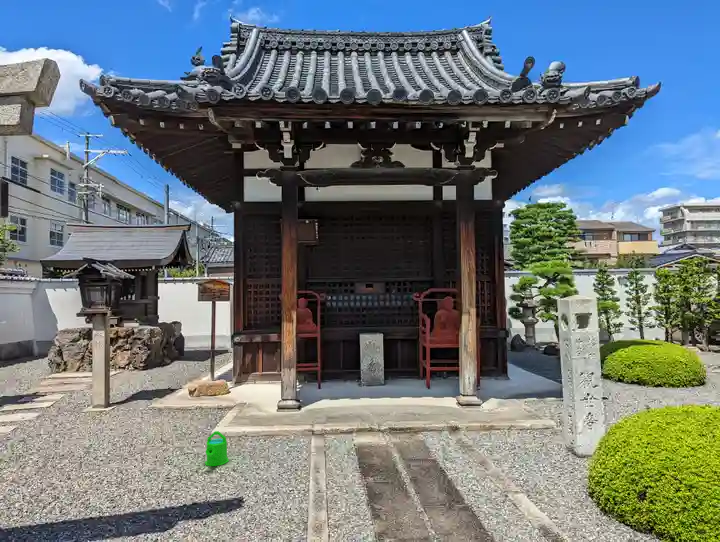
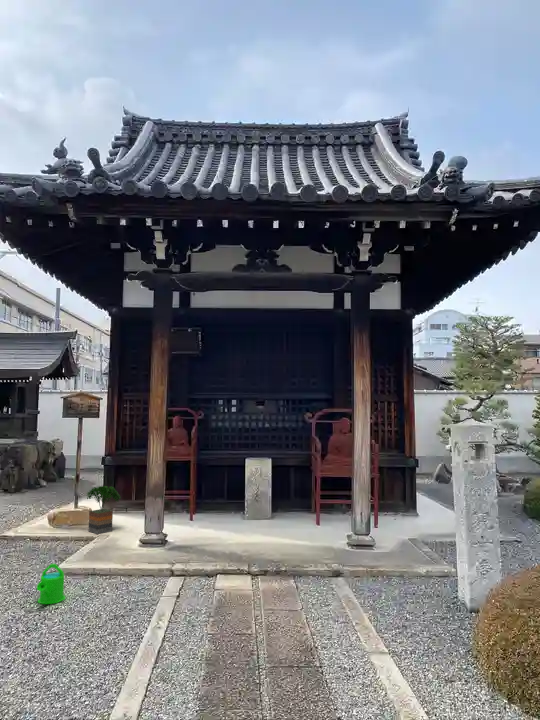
potted tree: none [224,360,255,403] -> present [87,486,120,534]

